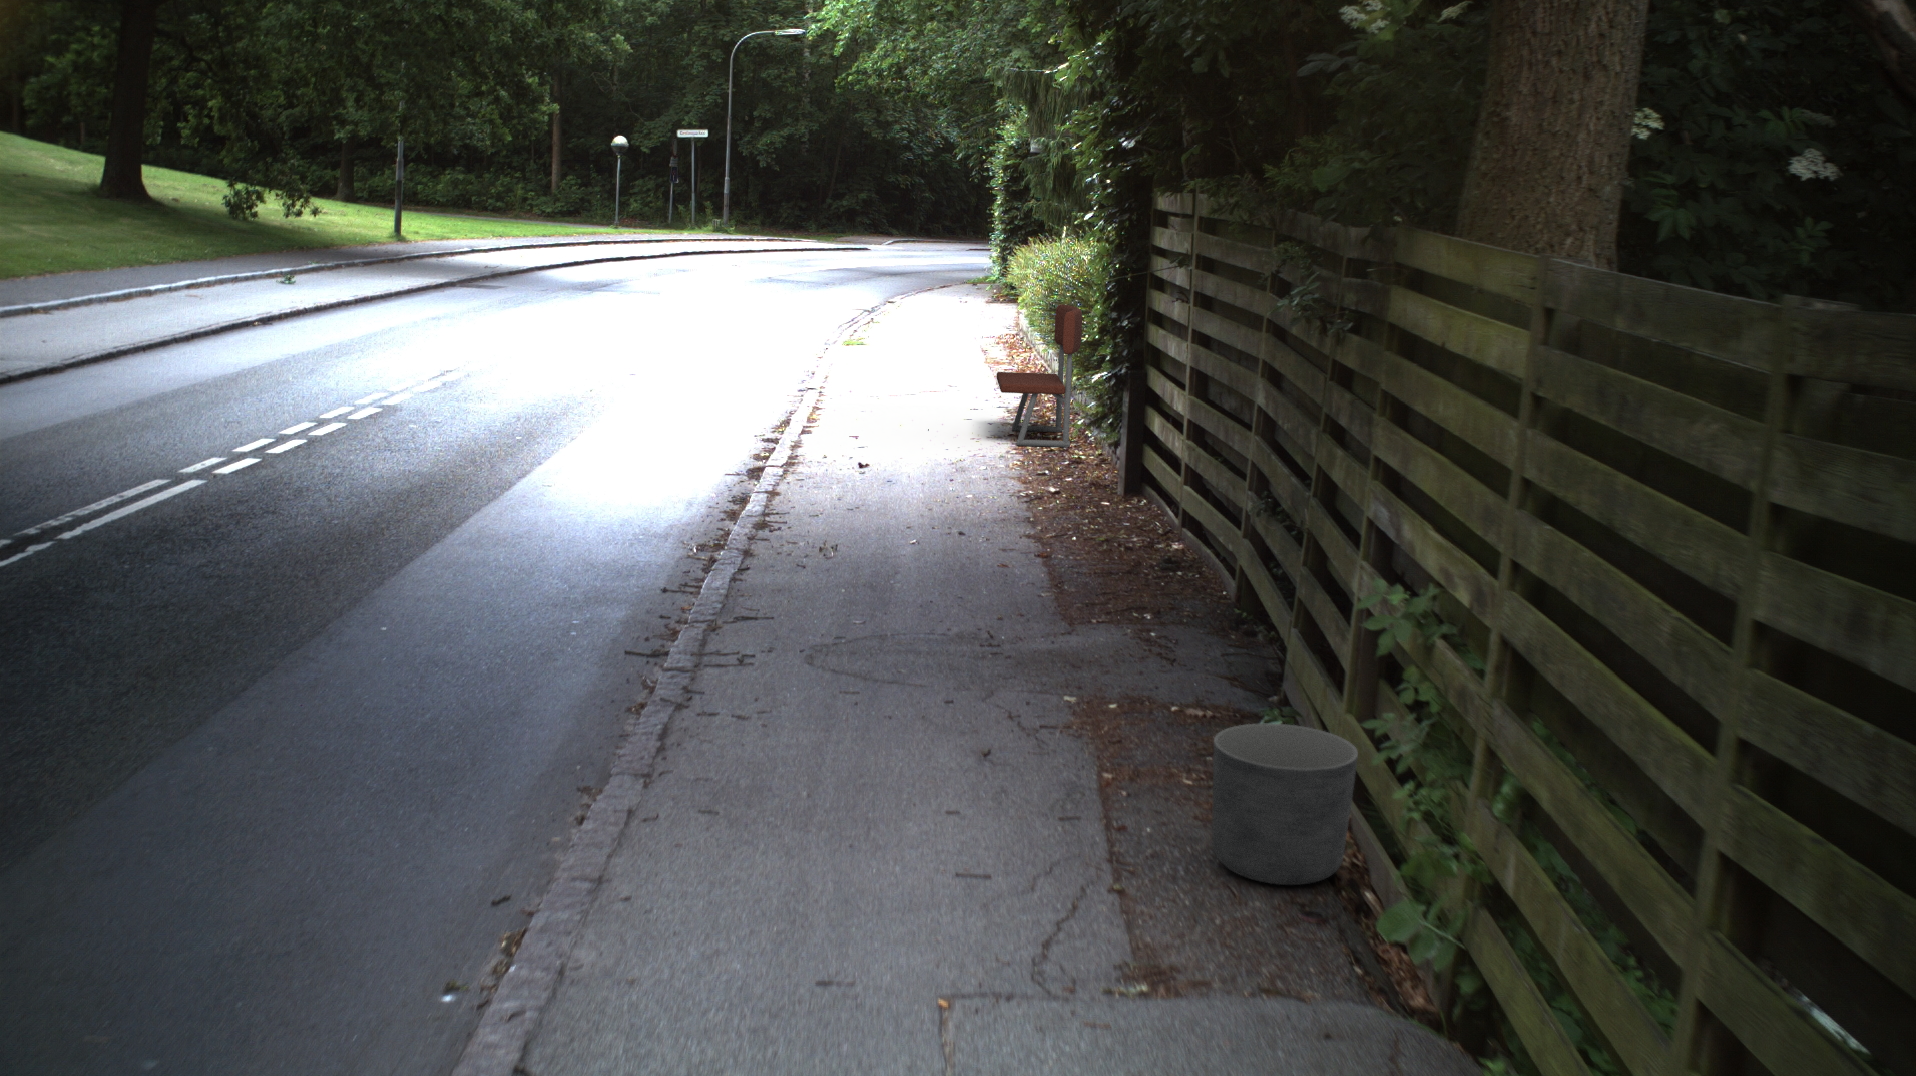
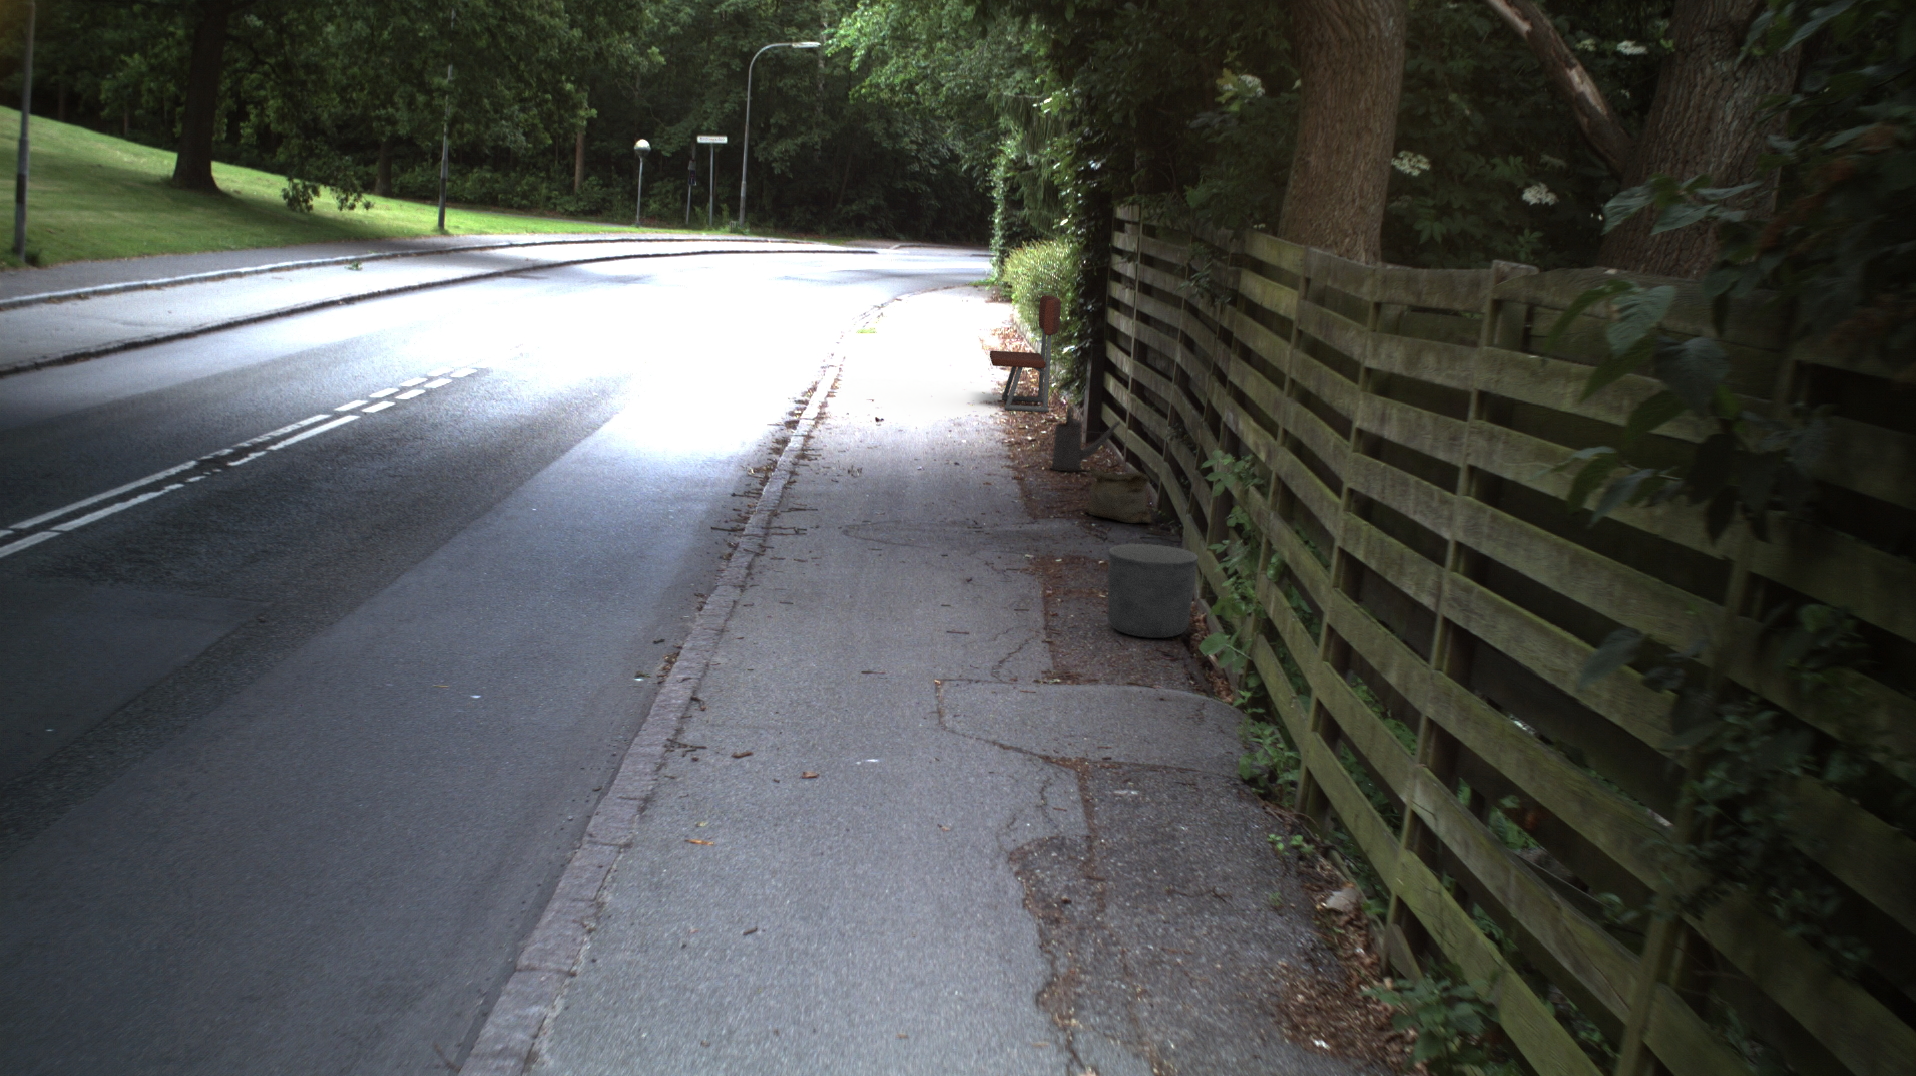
watering can: none [1072,457,1172,540] -> present [1051,408,1120,472]
bag: none [1135,551,1233,631] -> present [1086,467,1151,523]

